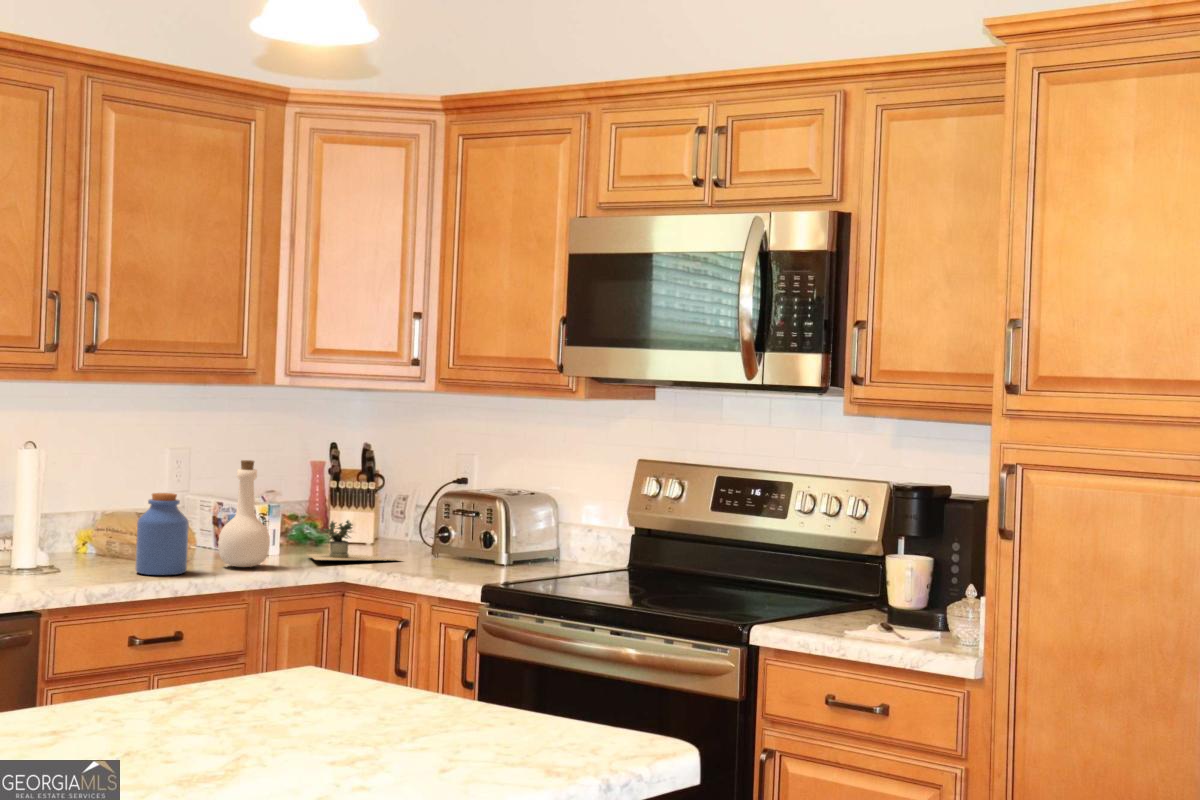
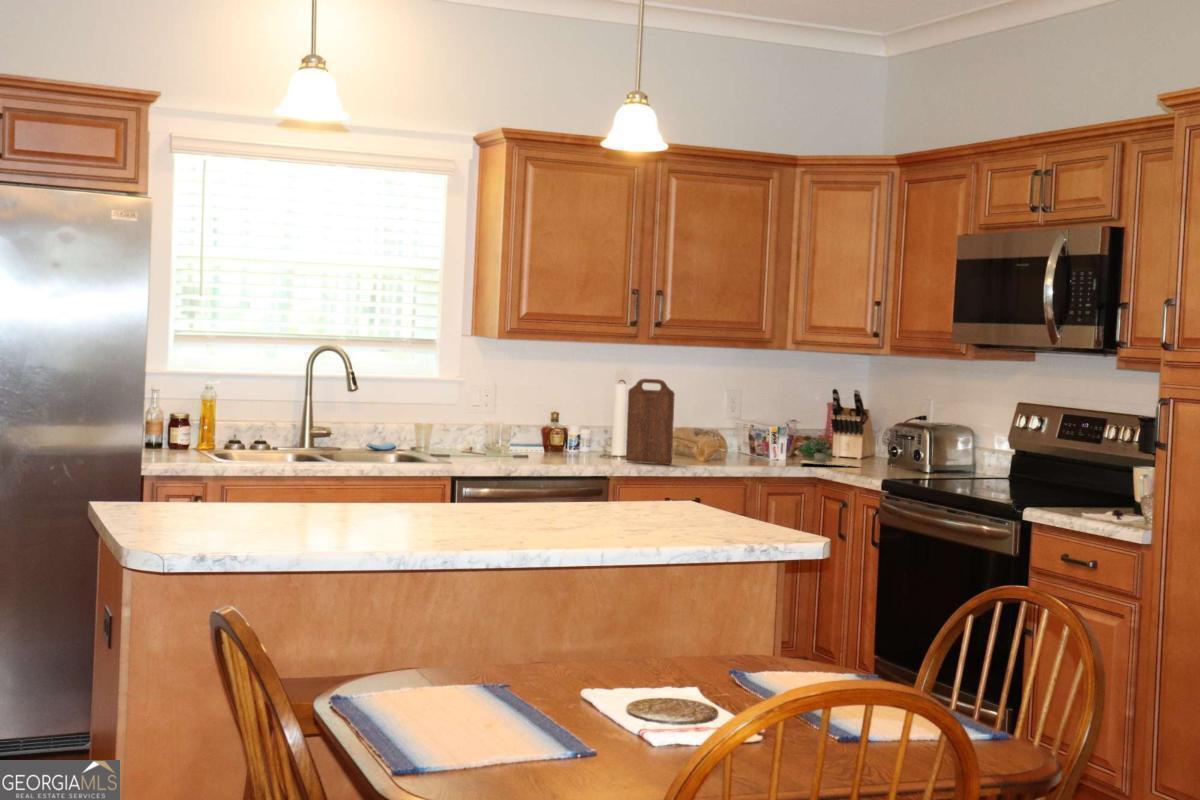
cutting board: none [27,433,120,579] -> present [626,379,675,465]
bottle: present [218,460,270,567] -> none [739,398,770,464]
jar: present [135,493,189,575] -> none [687,416,718,465]

